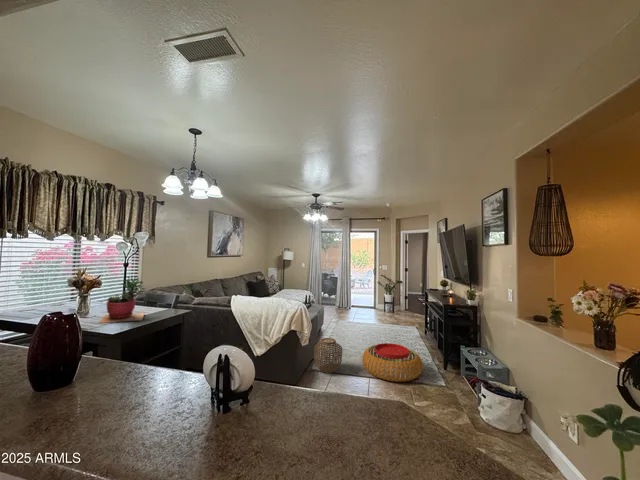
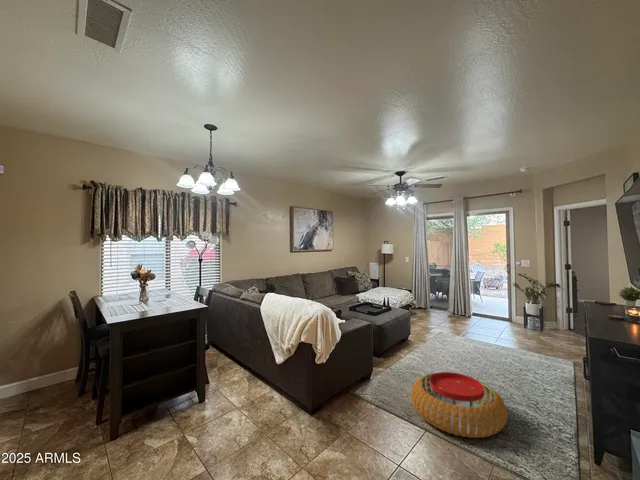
succulent plant: present [99,276,145,323] -> none [137,270,181,309]
woven basket: present [314,338,342,373] -> none [350,351,386,396]

